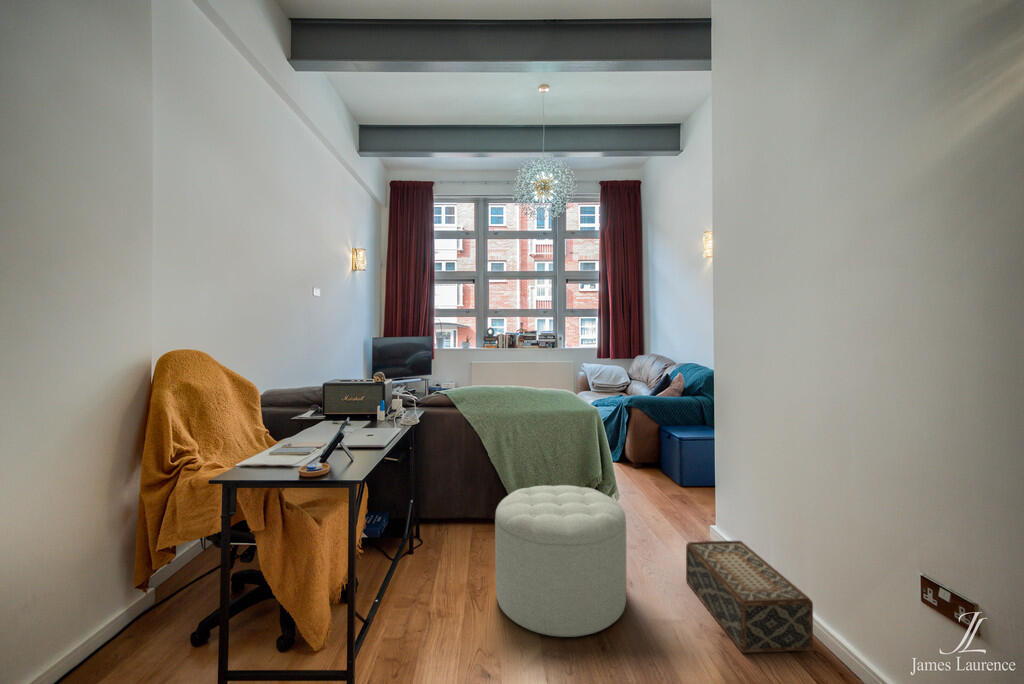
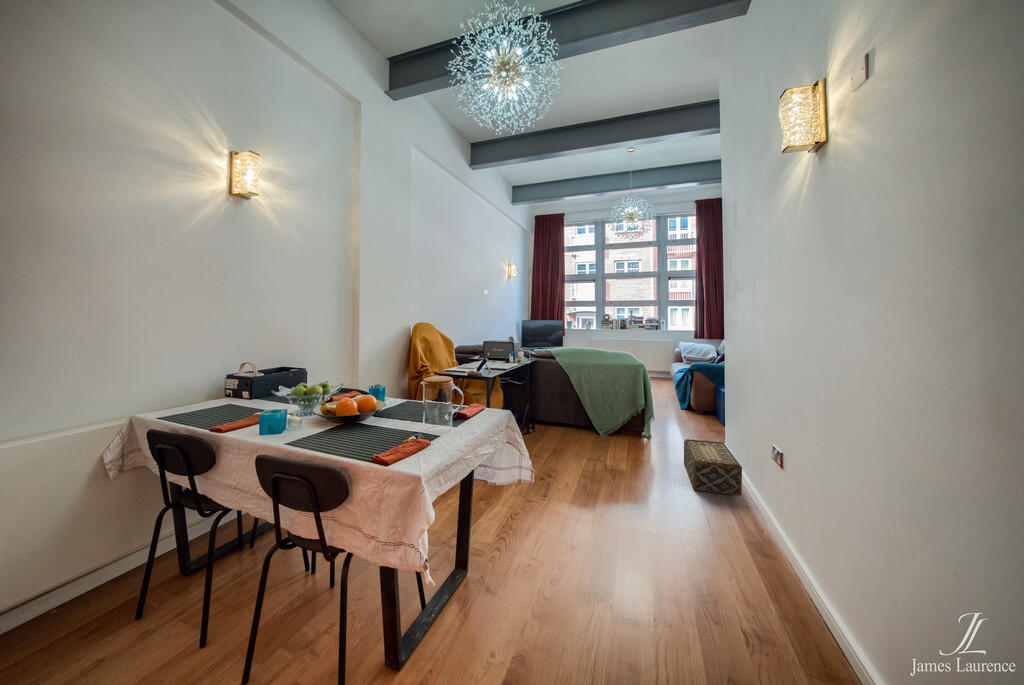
ottoman: present [495,485,626,637] -> none [565,400,640,471]

